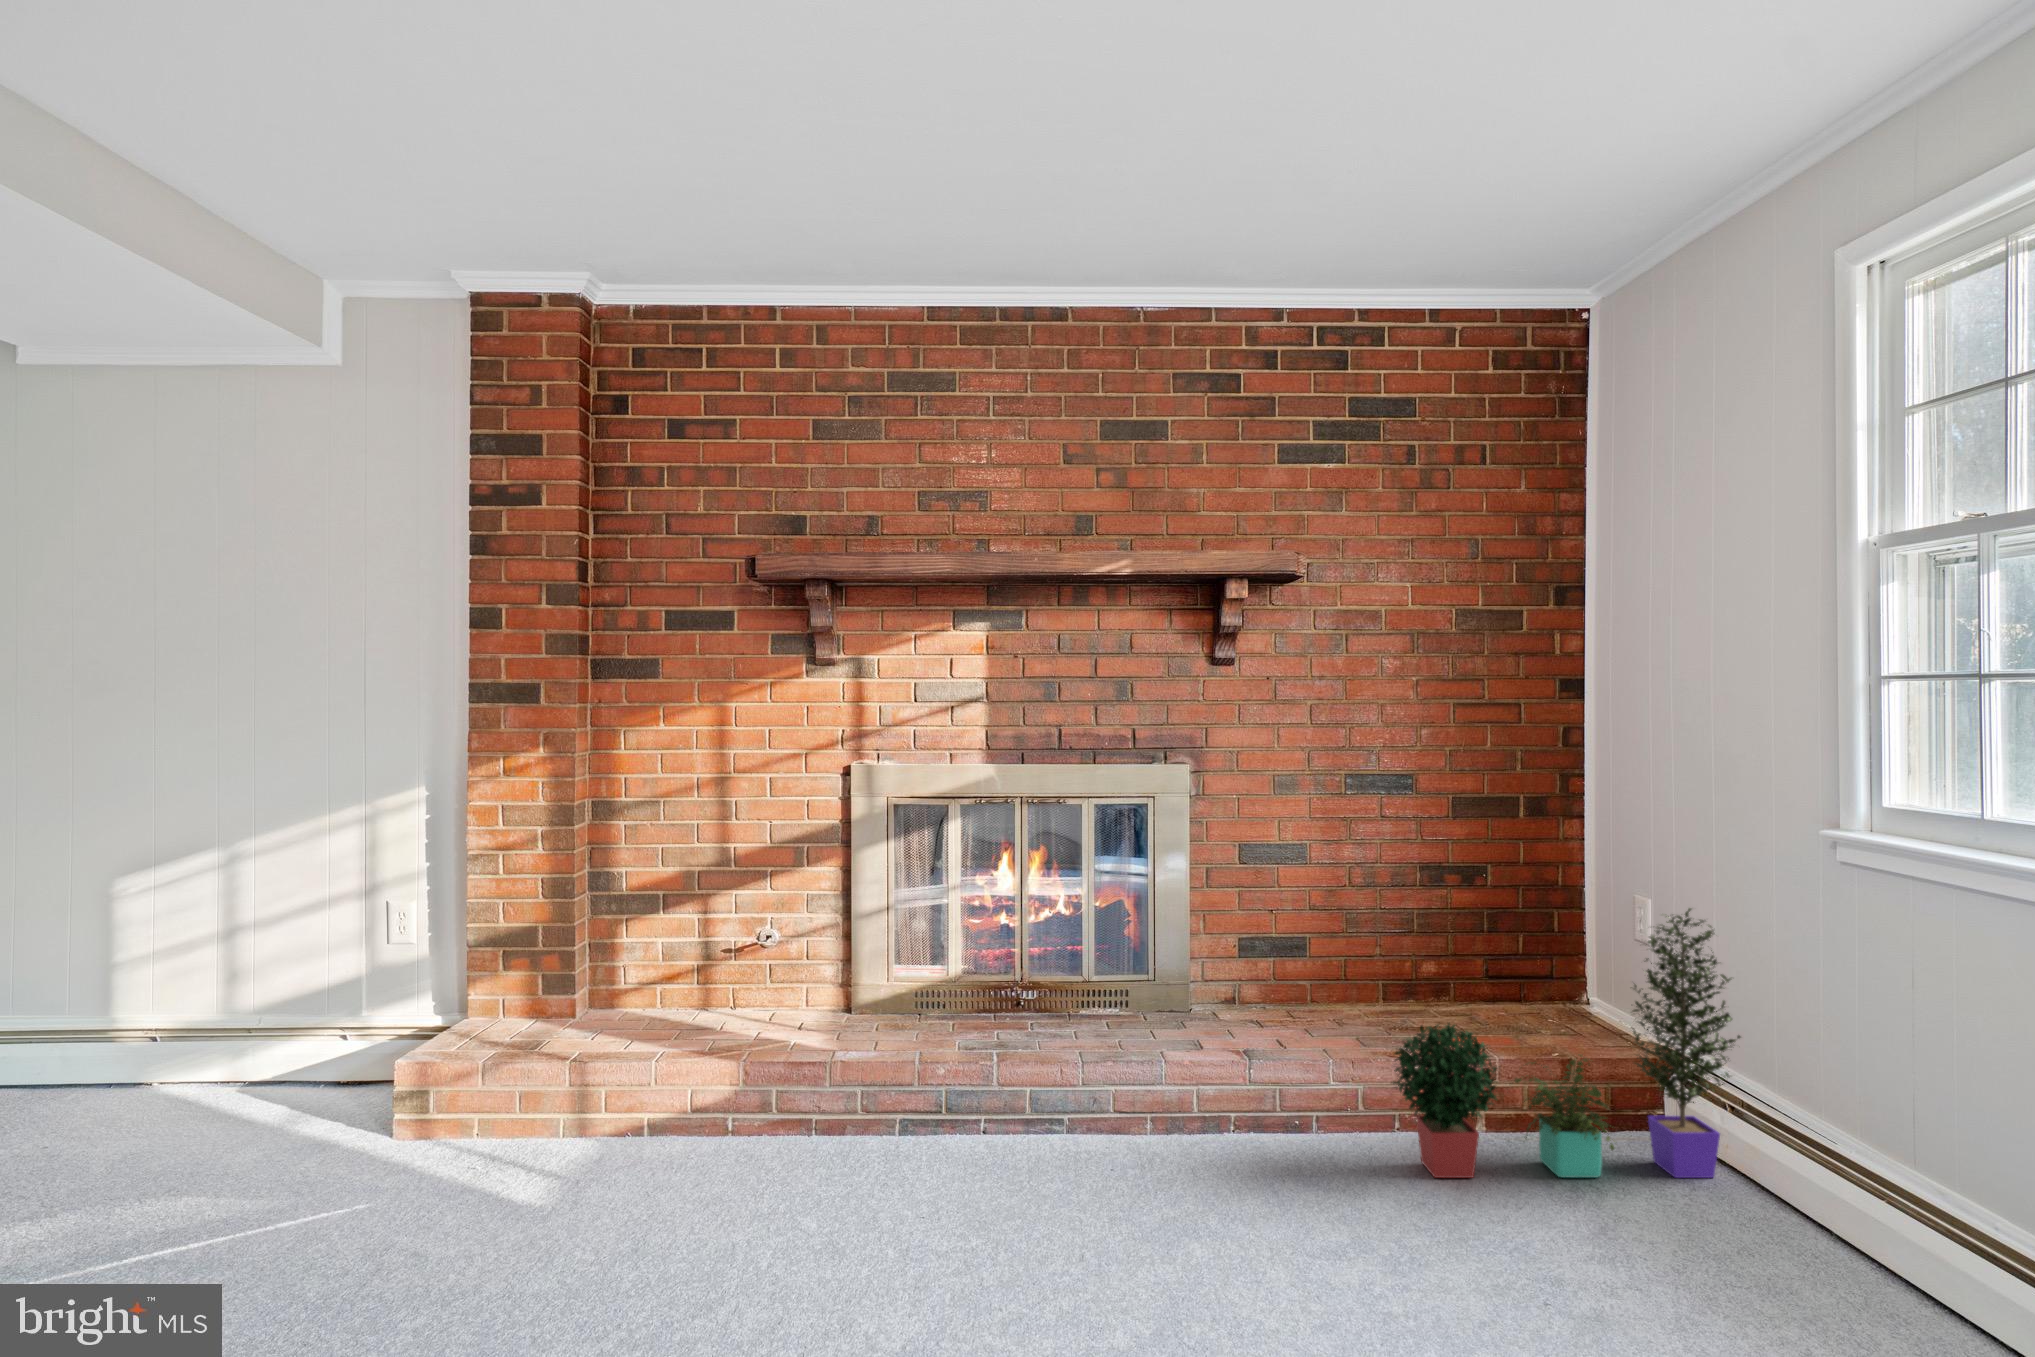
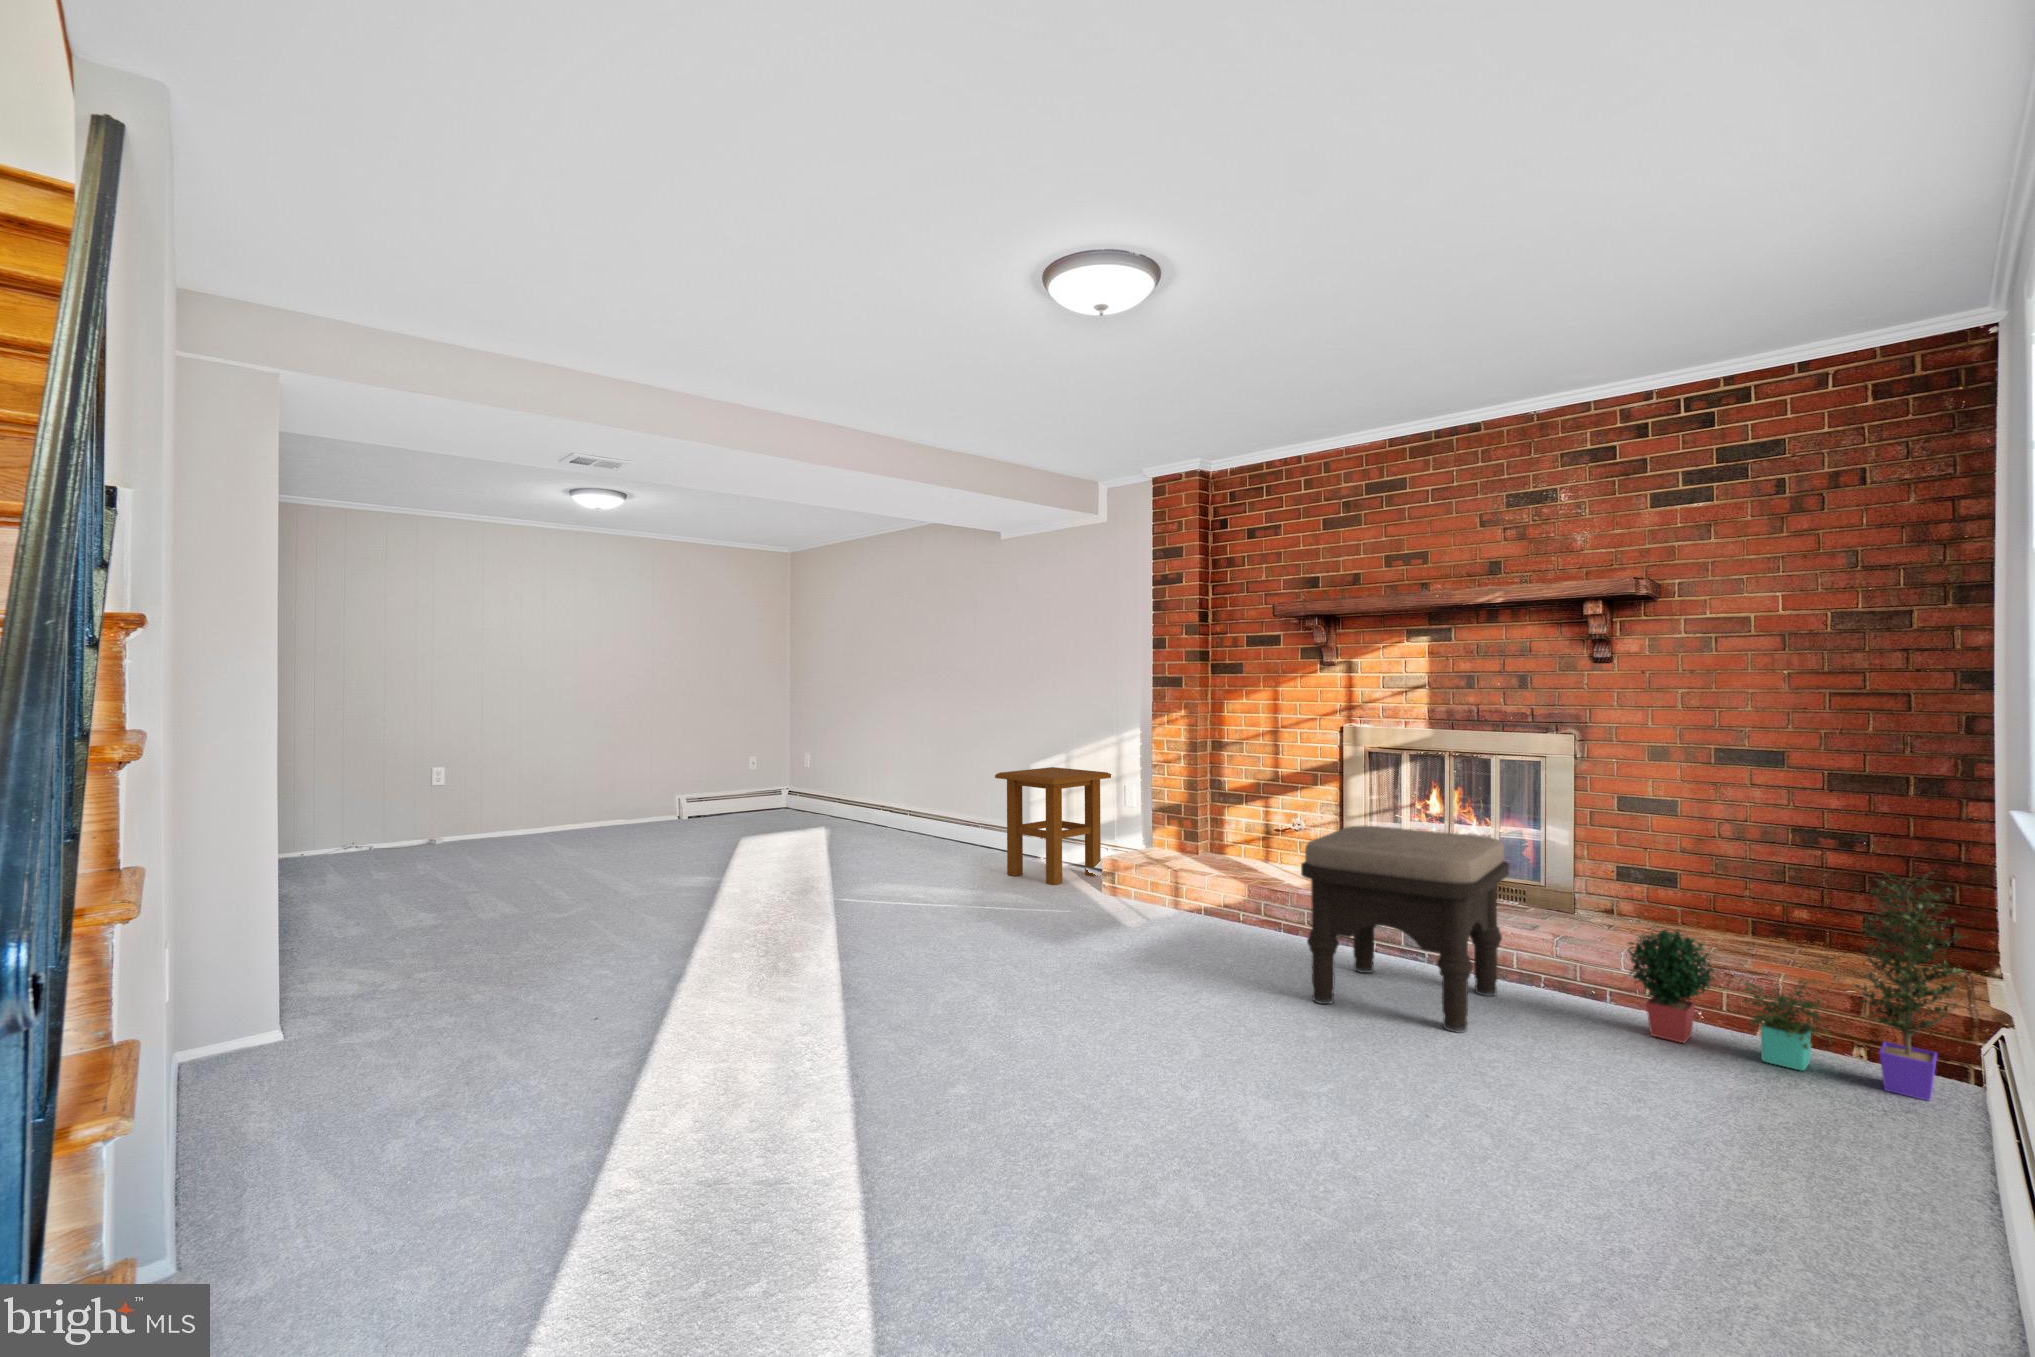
side table: none [54,878,361,1146] -> present [995,767,1111,885]
ottoman: none [984,927,1306,1286] -> present [1301,825,1509,1033]

